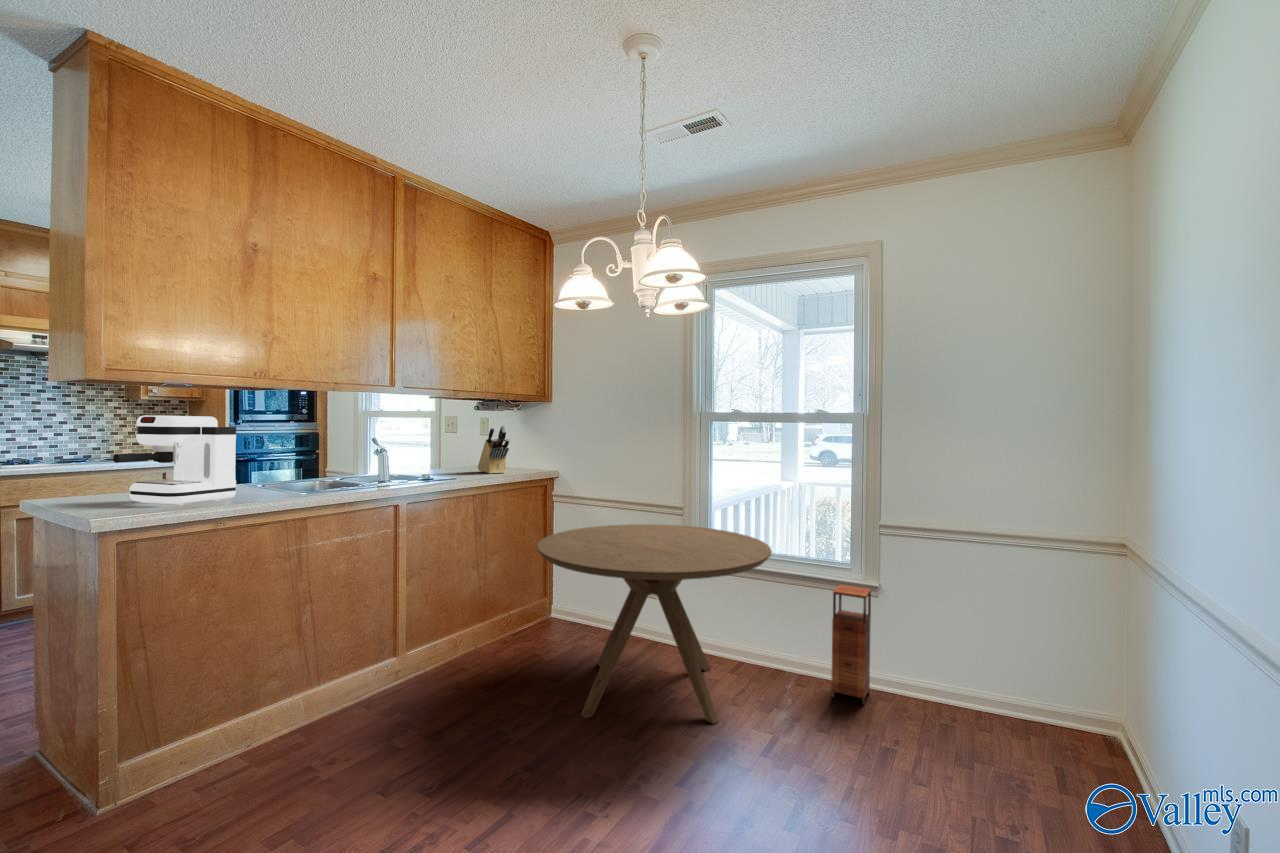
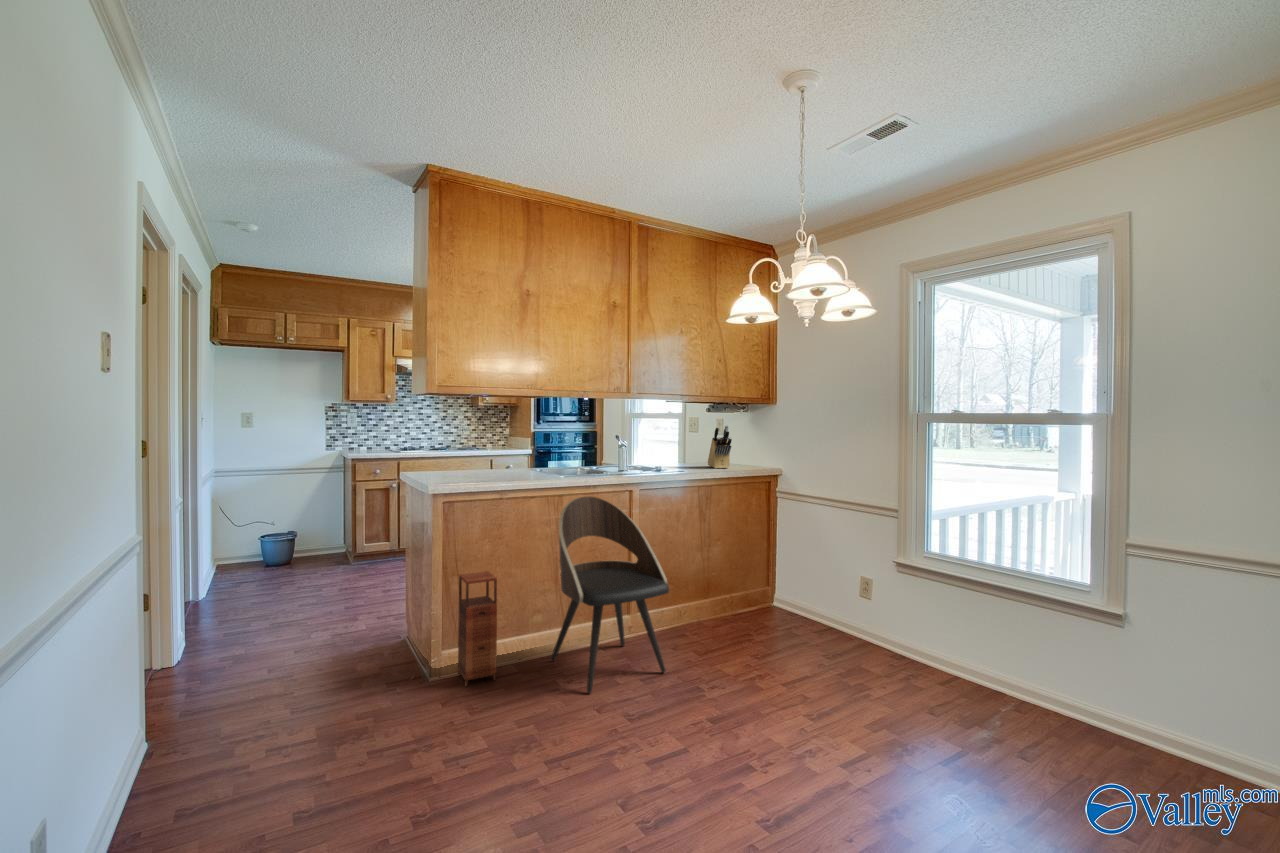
coffee maker: present [113,415,236,506] -> none [445,419,515,481]
dining chair: none [296,516,463,772] -> present [551,497,669,693]
dining table: present [537,524,772,724] -> none [735,522,979,726]
storage cabinet: present [831,585,871,705] -> present [458,571,497,687]

